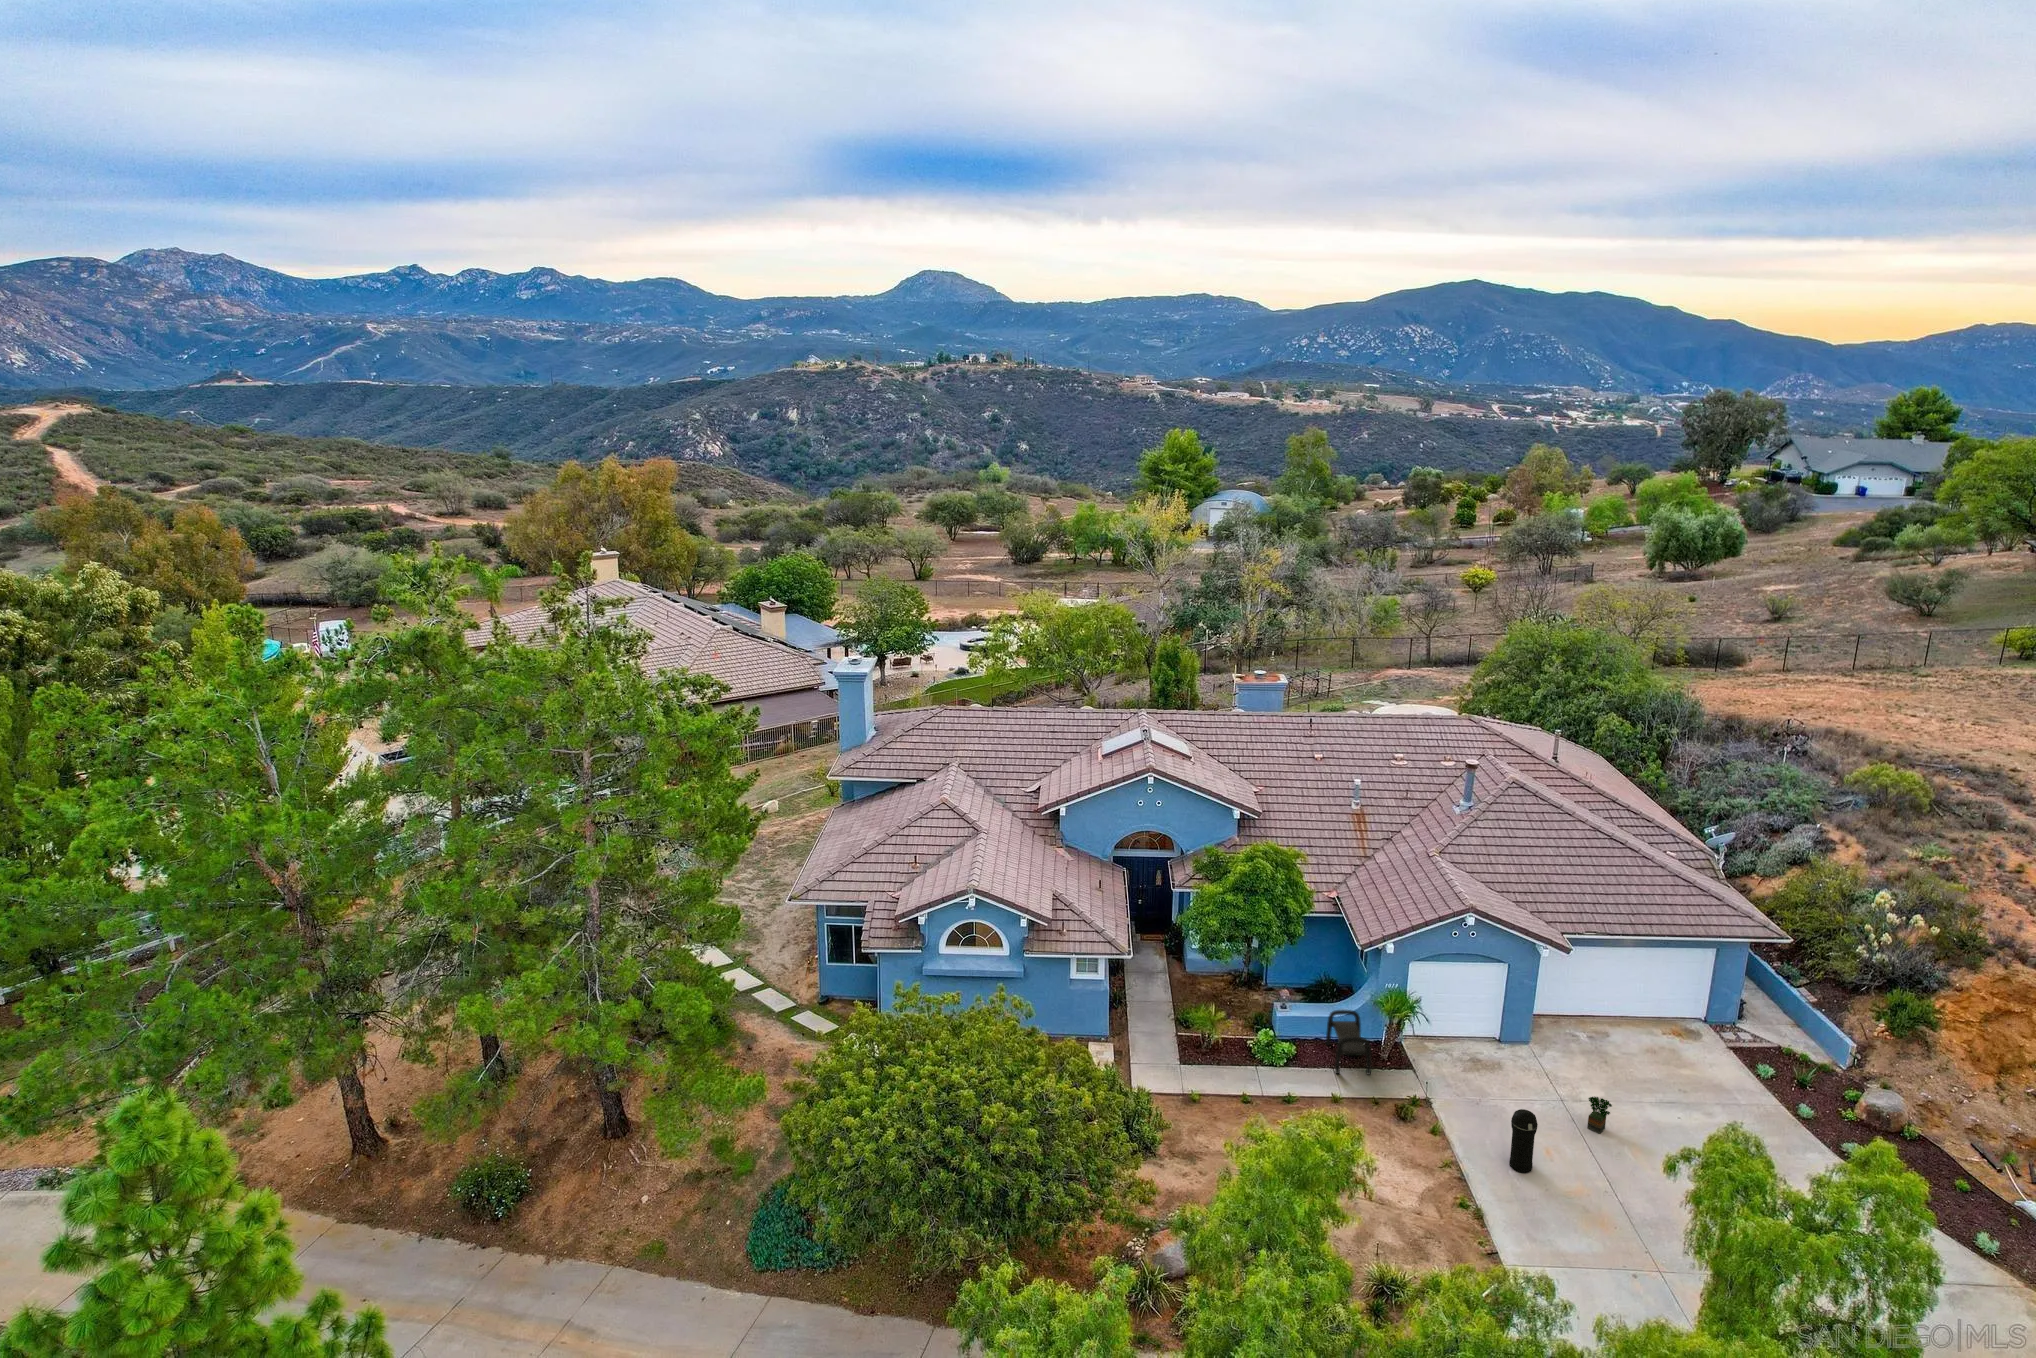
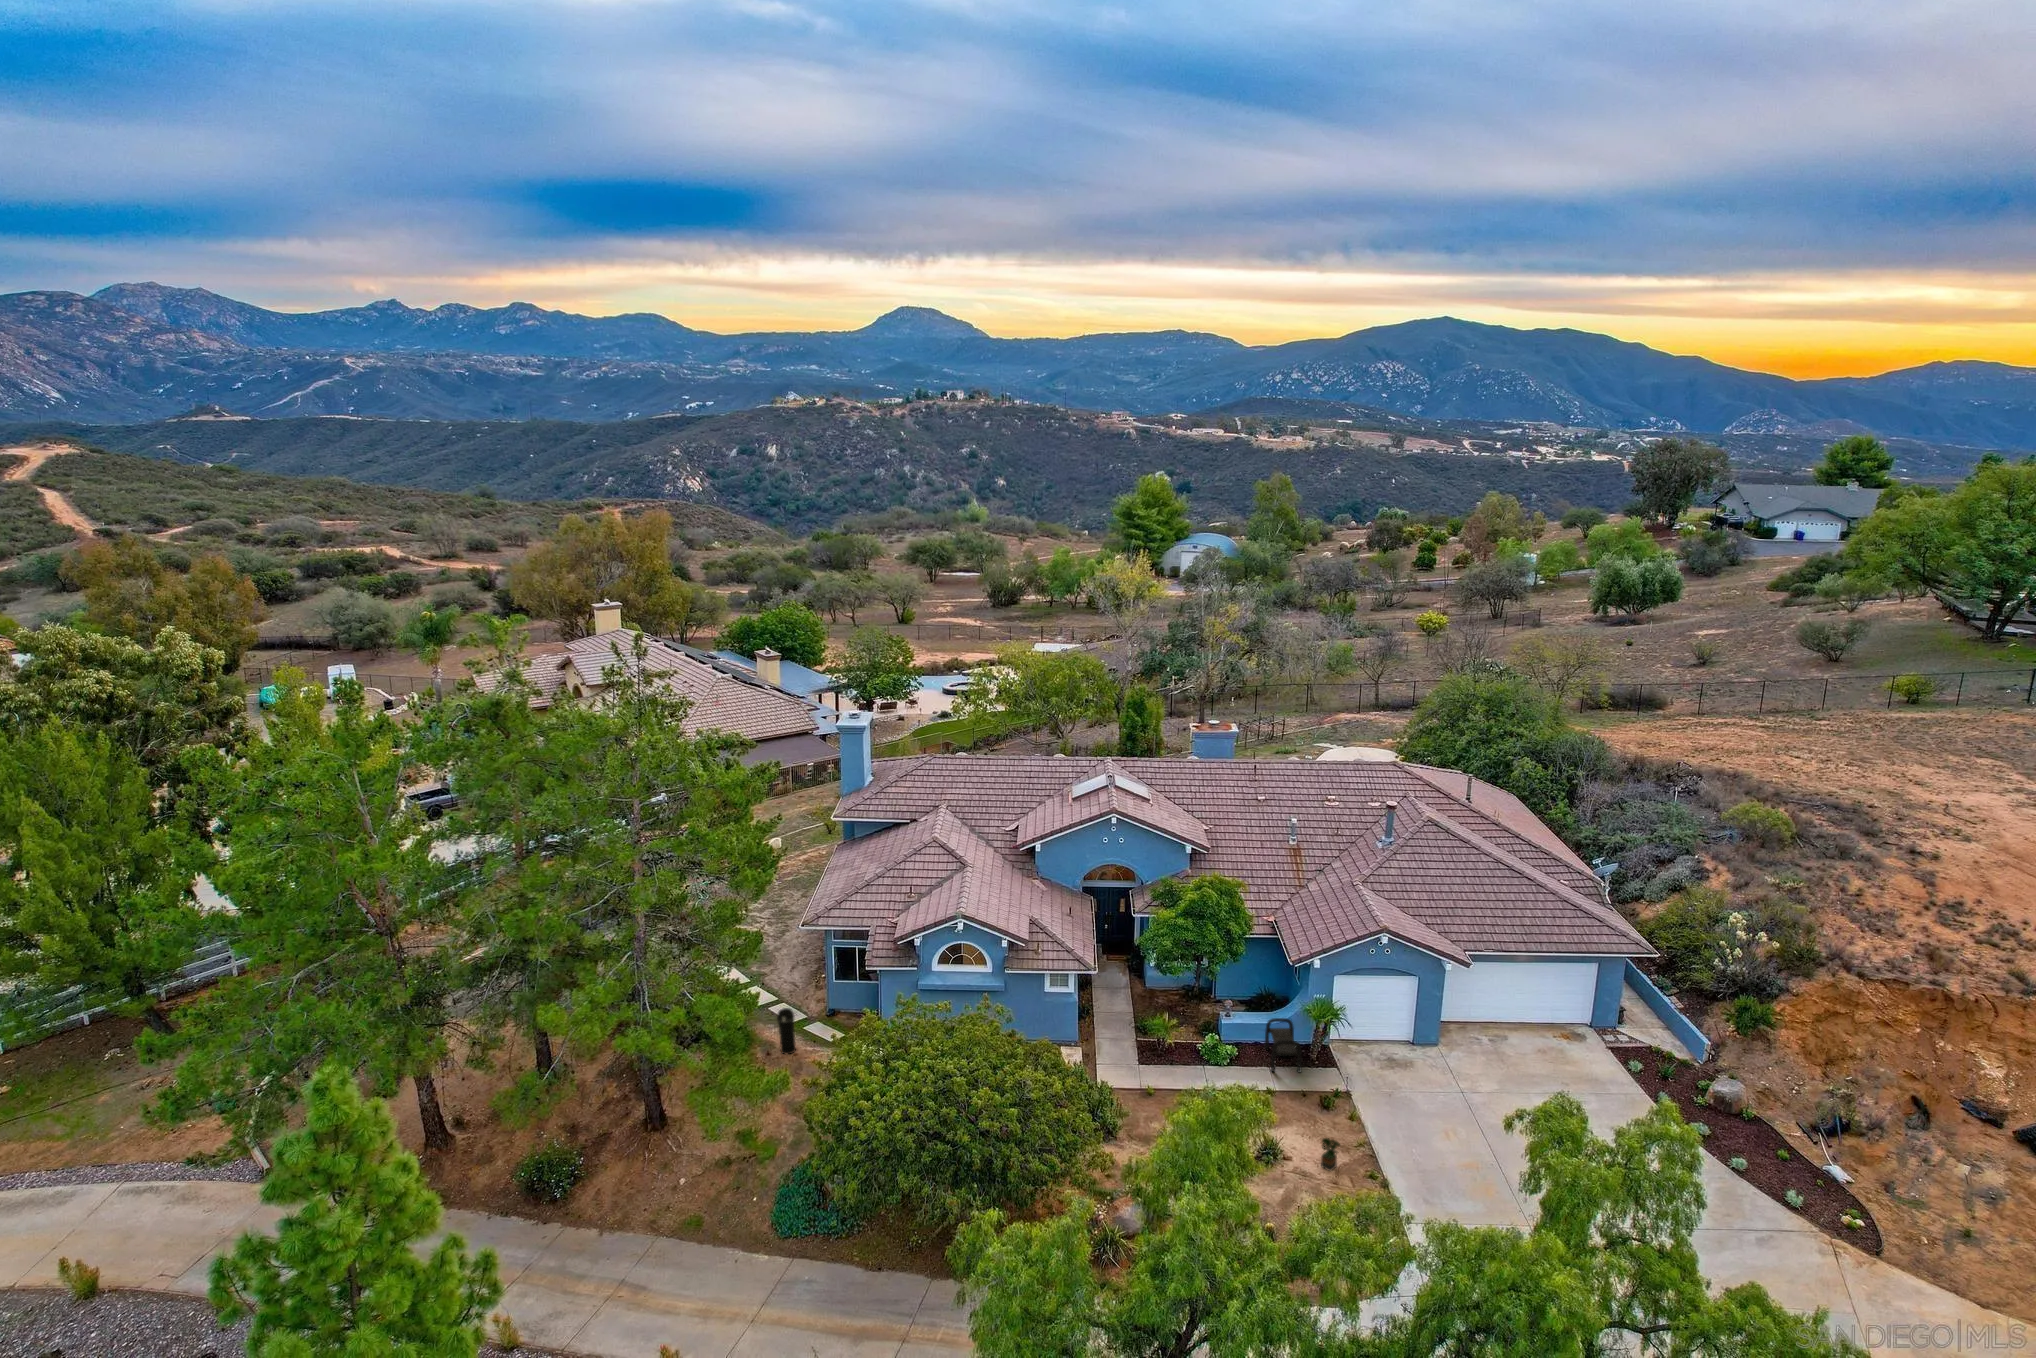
potted tree: present [1587,1097,1612,1134] -> present [1321,1138,1340,1171]
trash can: present [1509,1109,1538,1173] -> present [777,1008,796,1054]

